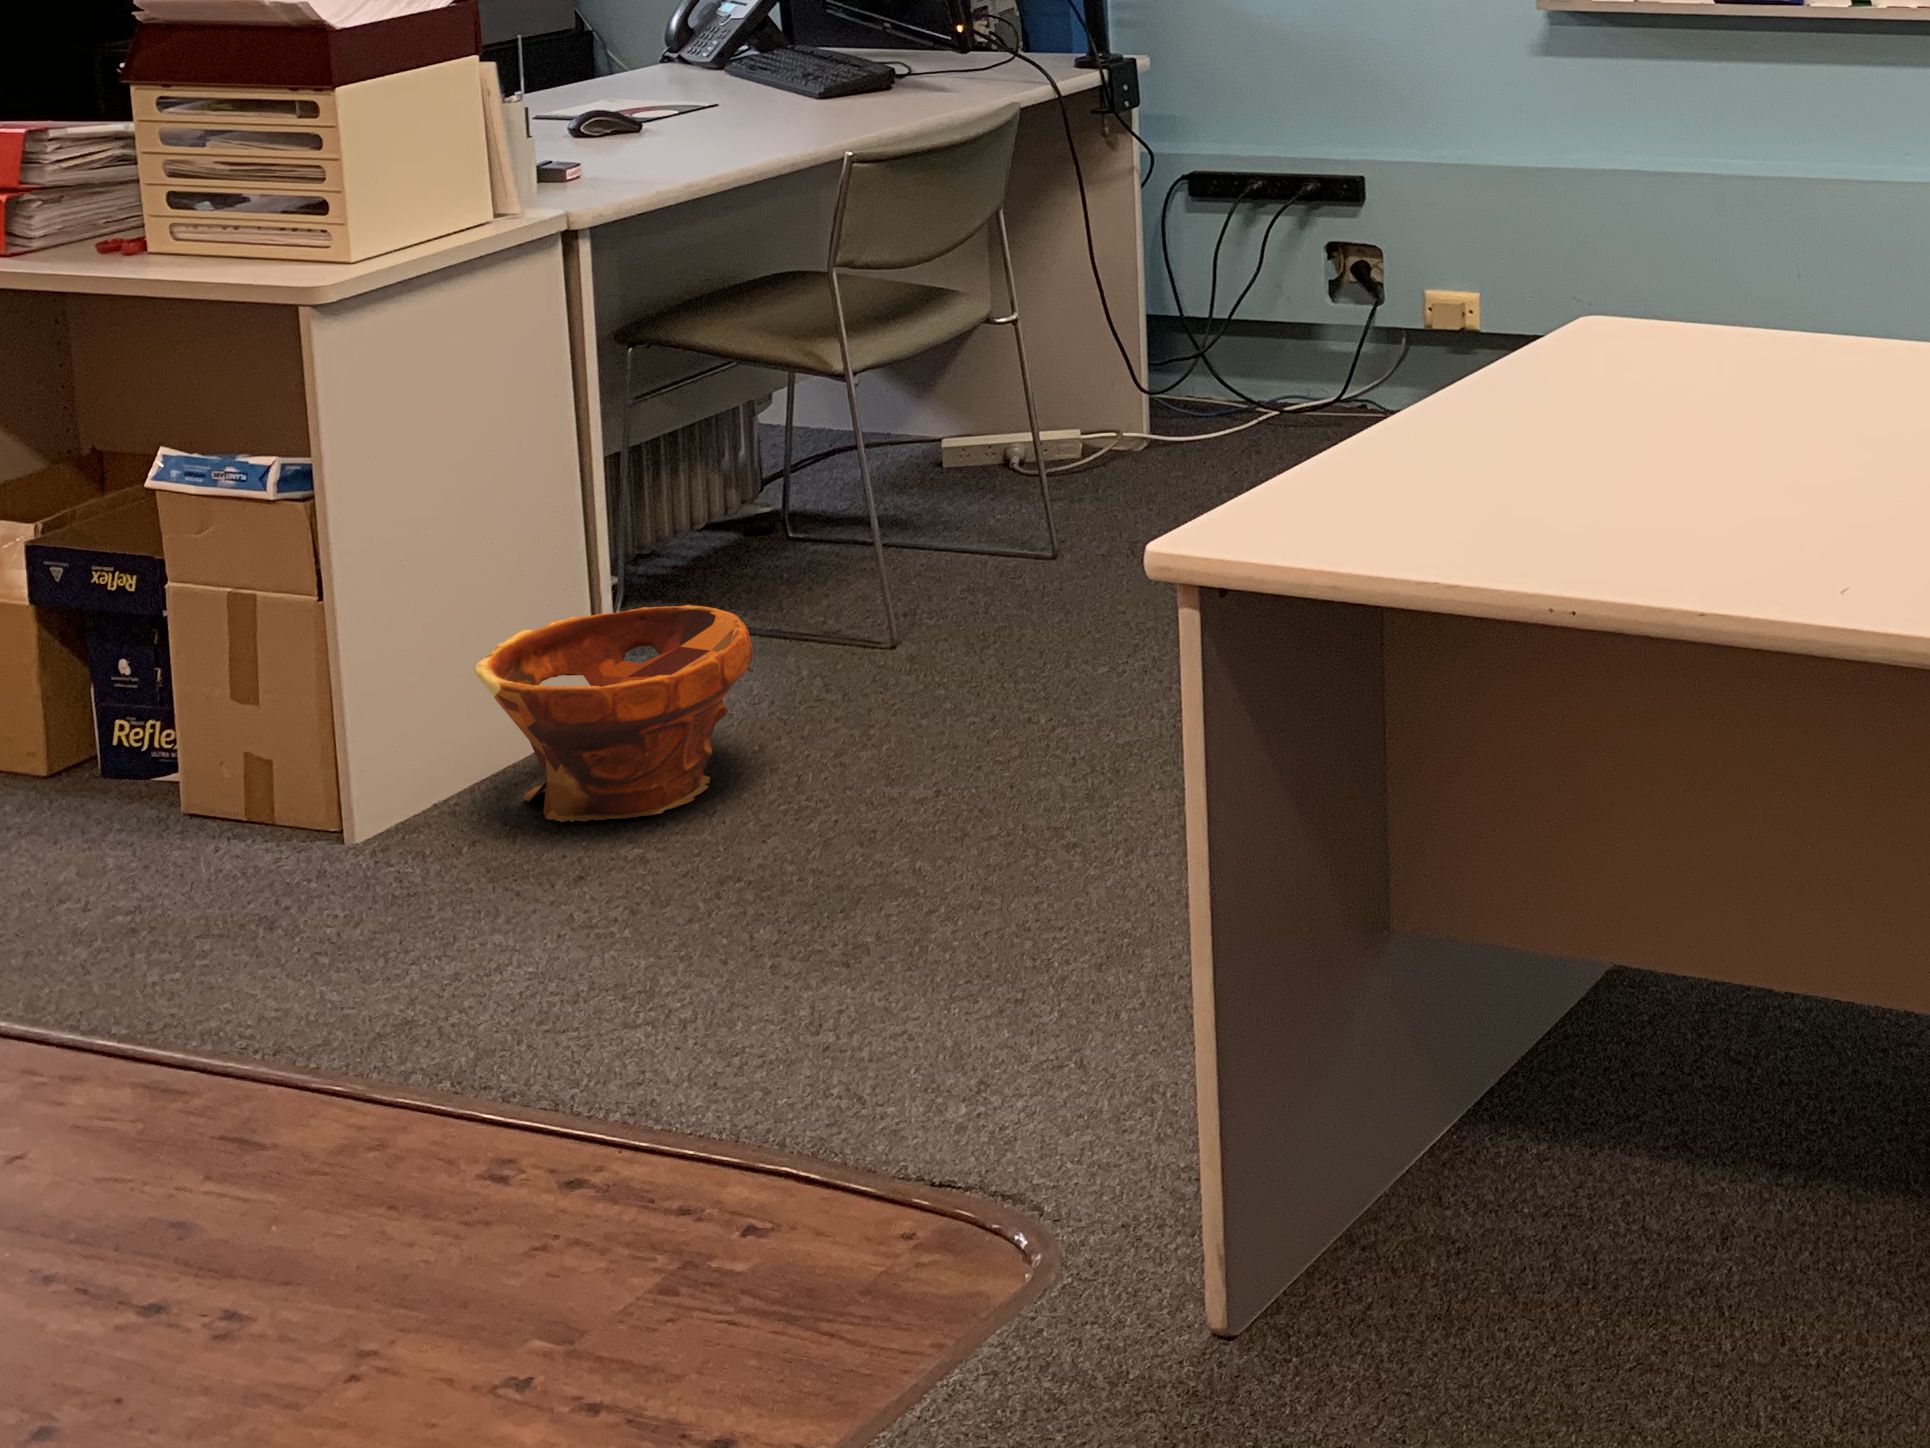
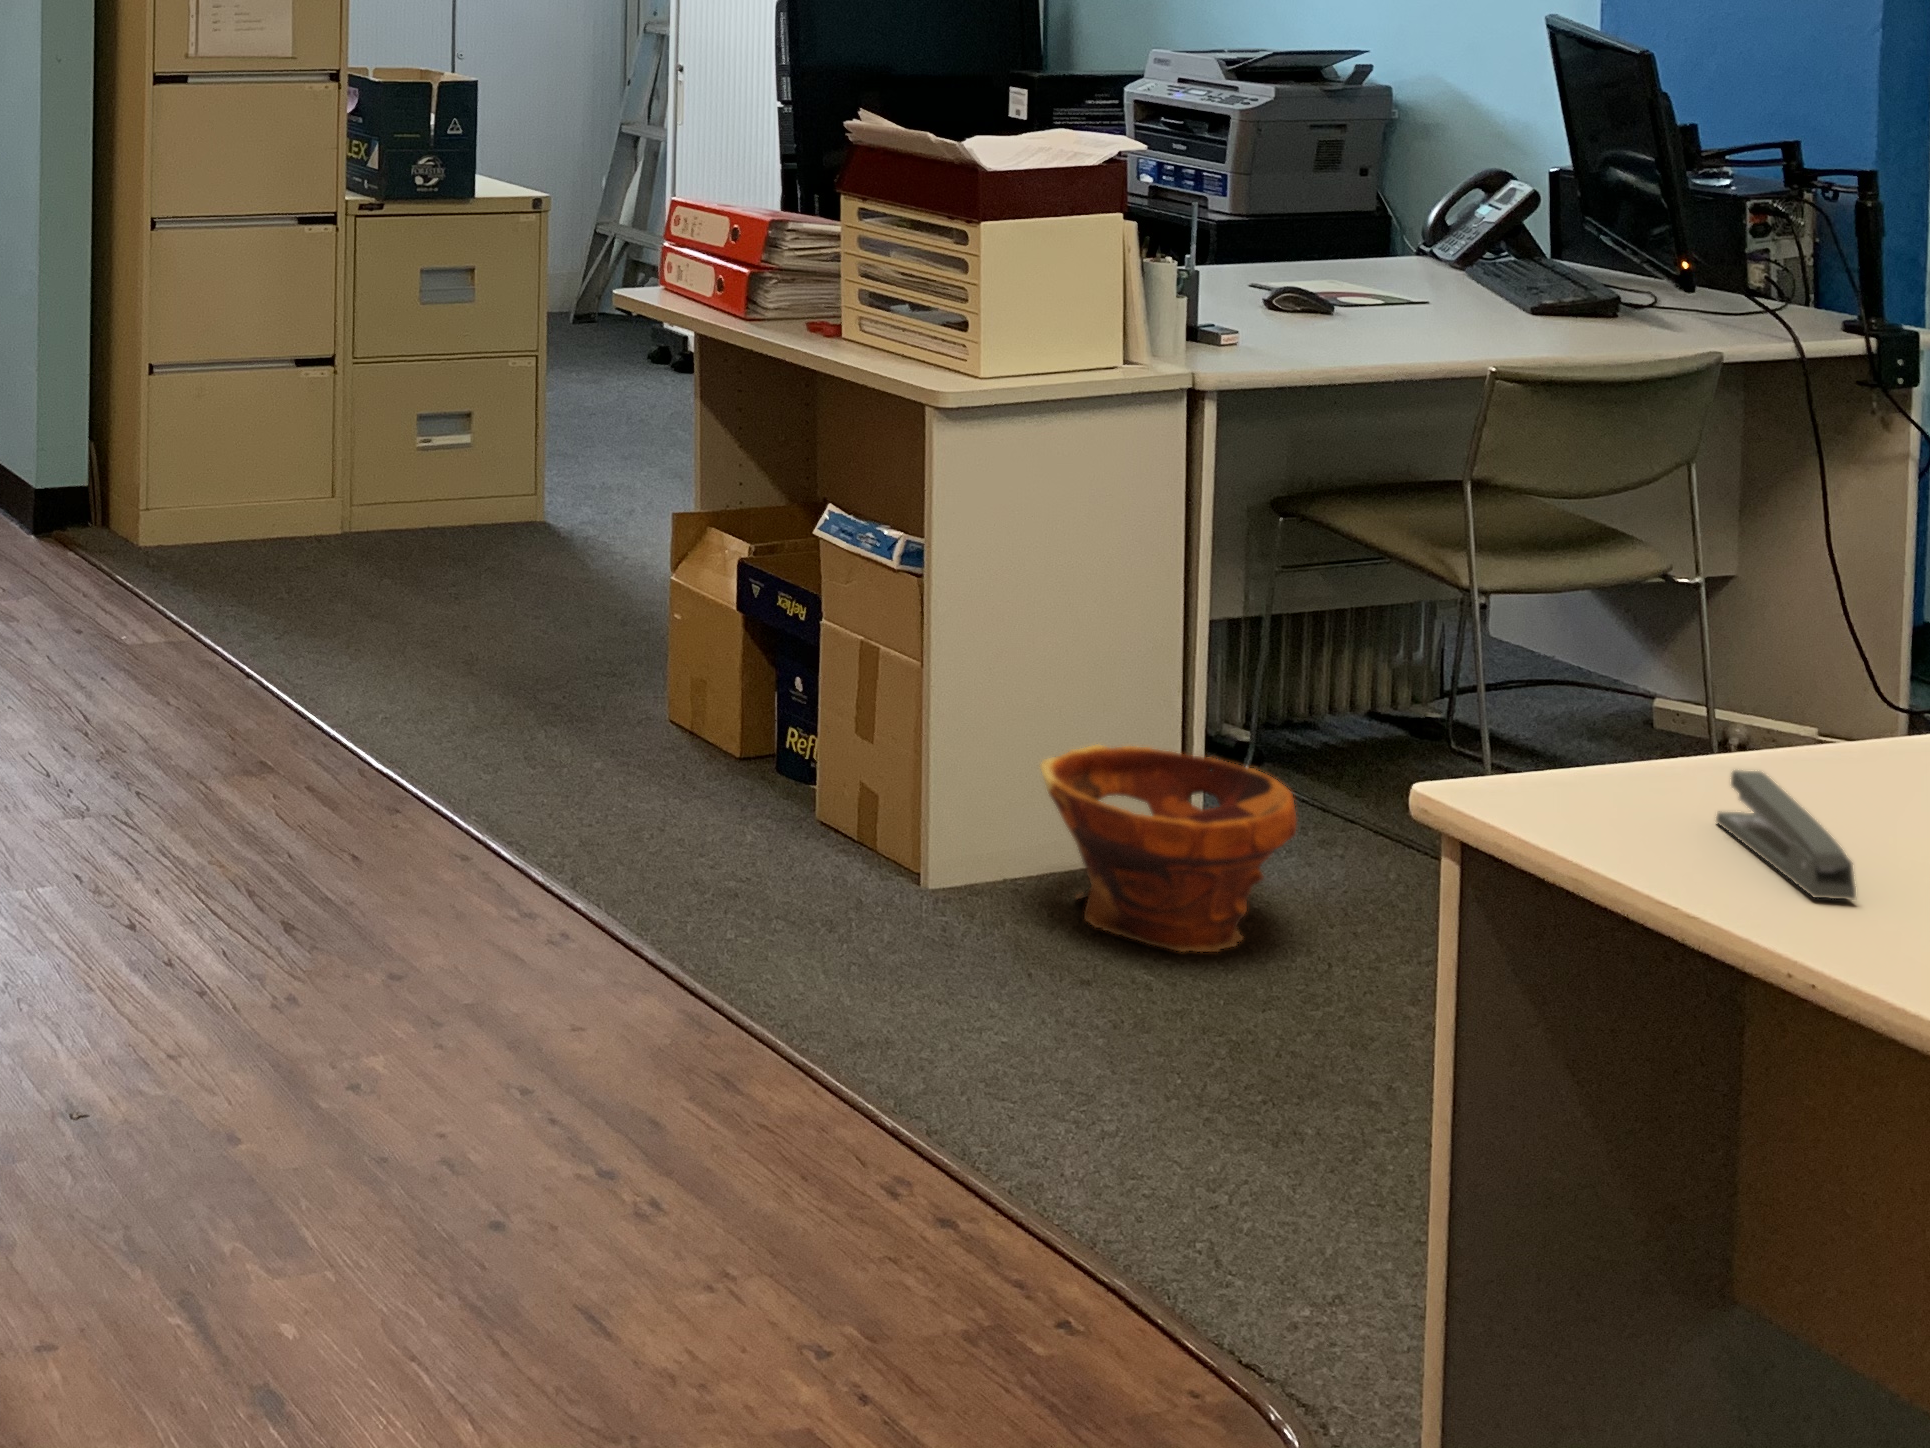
stapler: none [1409,431,1557,523] -> present [1716,770,1856,900]

